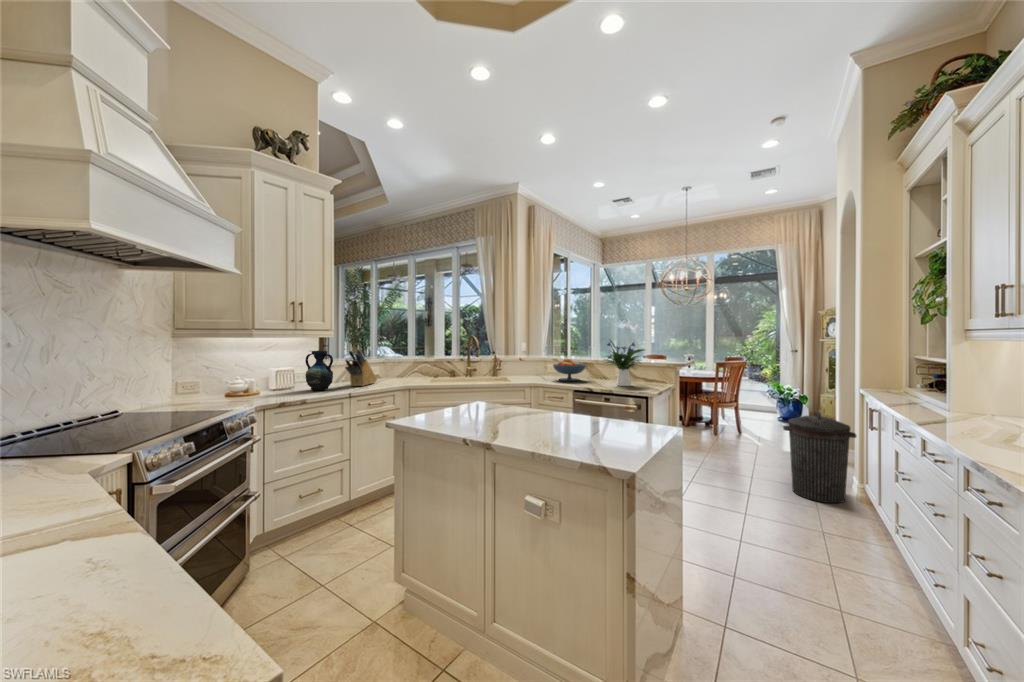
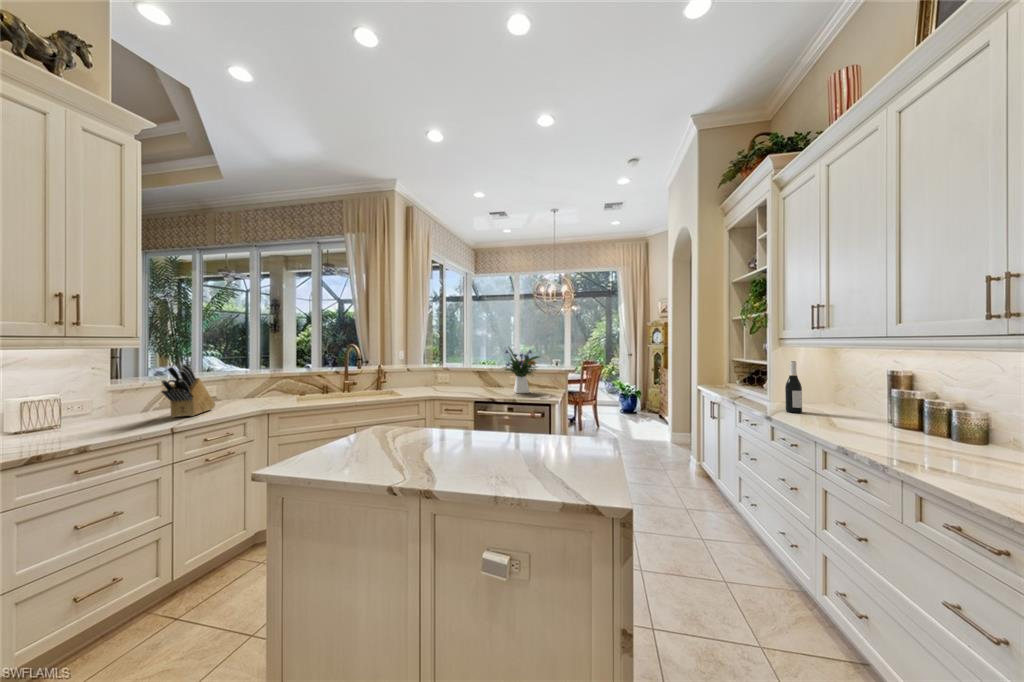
vase: present [305,350,333,390] -> none [82,368,139,430]
fruit bowl: present [553,359,586,381] -> none [446,367,481,391]
wine bottle: none [939,360,964,426] -> present [785,361,802,413]
trash can: present [783,412,857,503] -> none [647,405,699,480]

